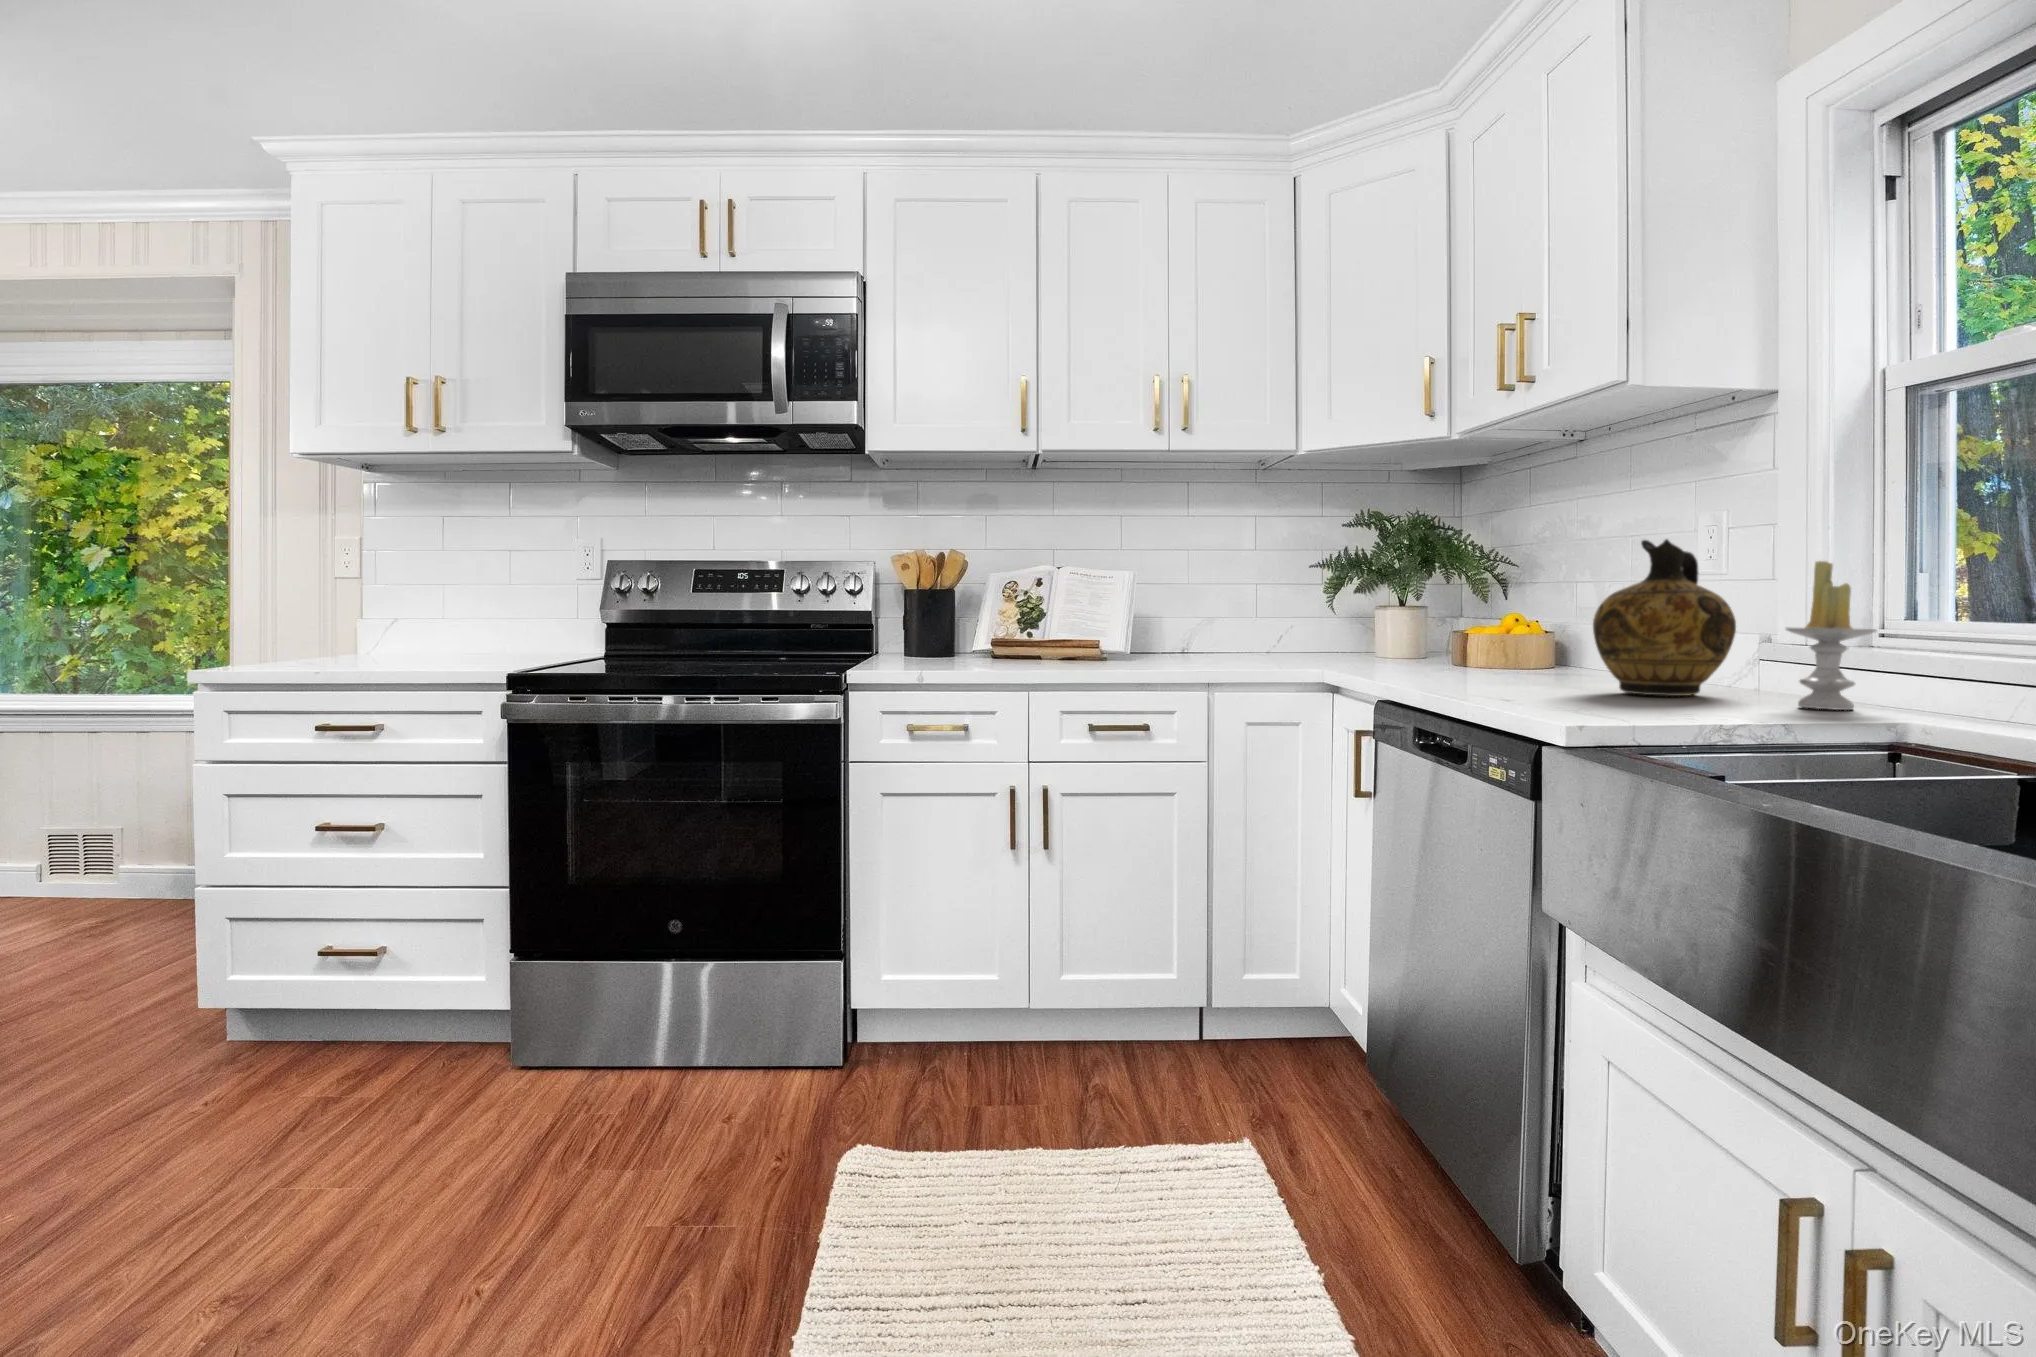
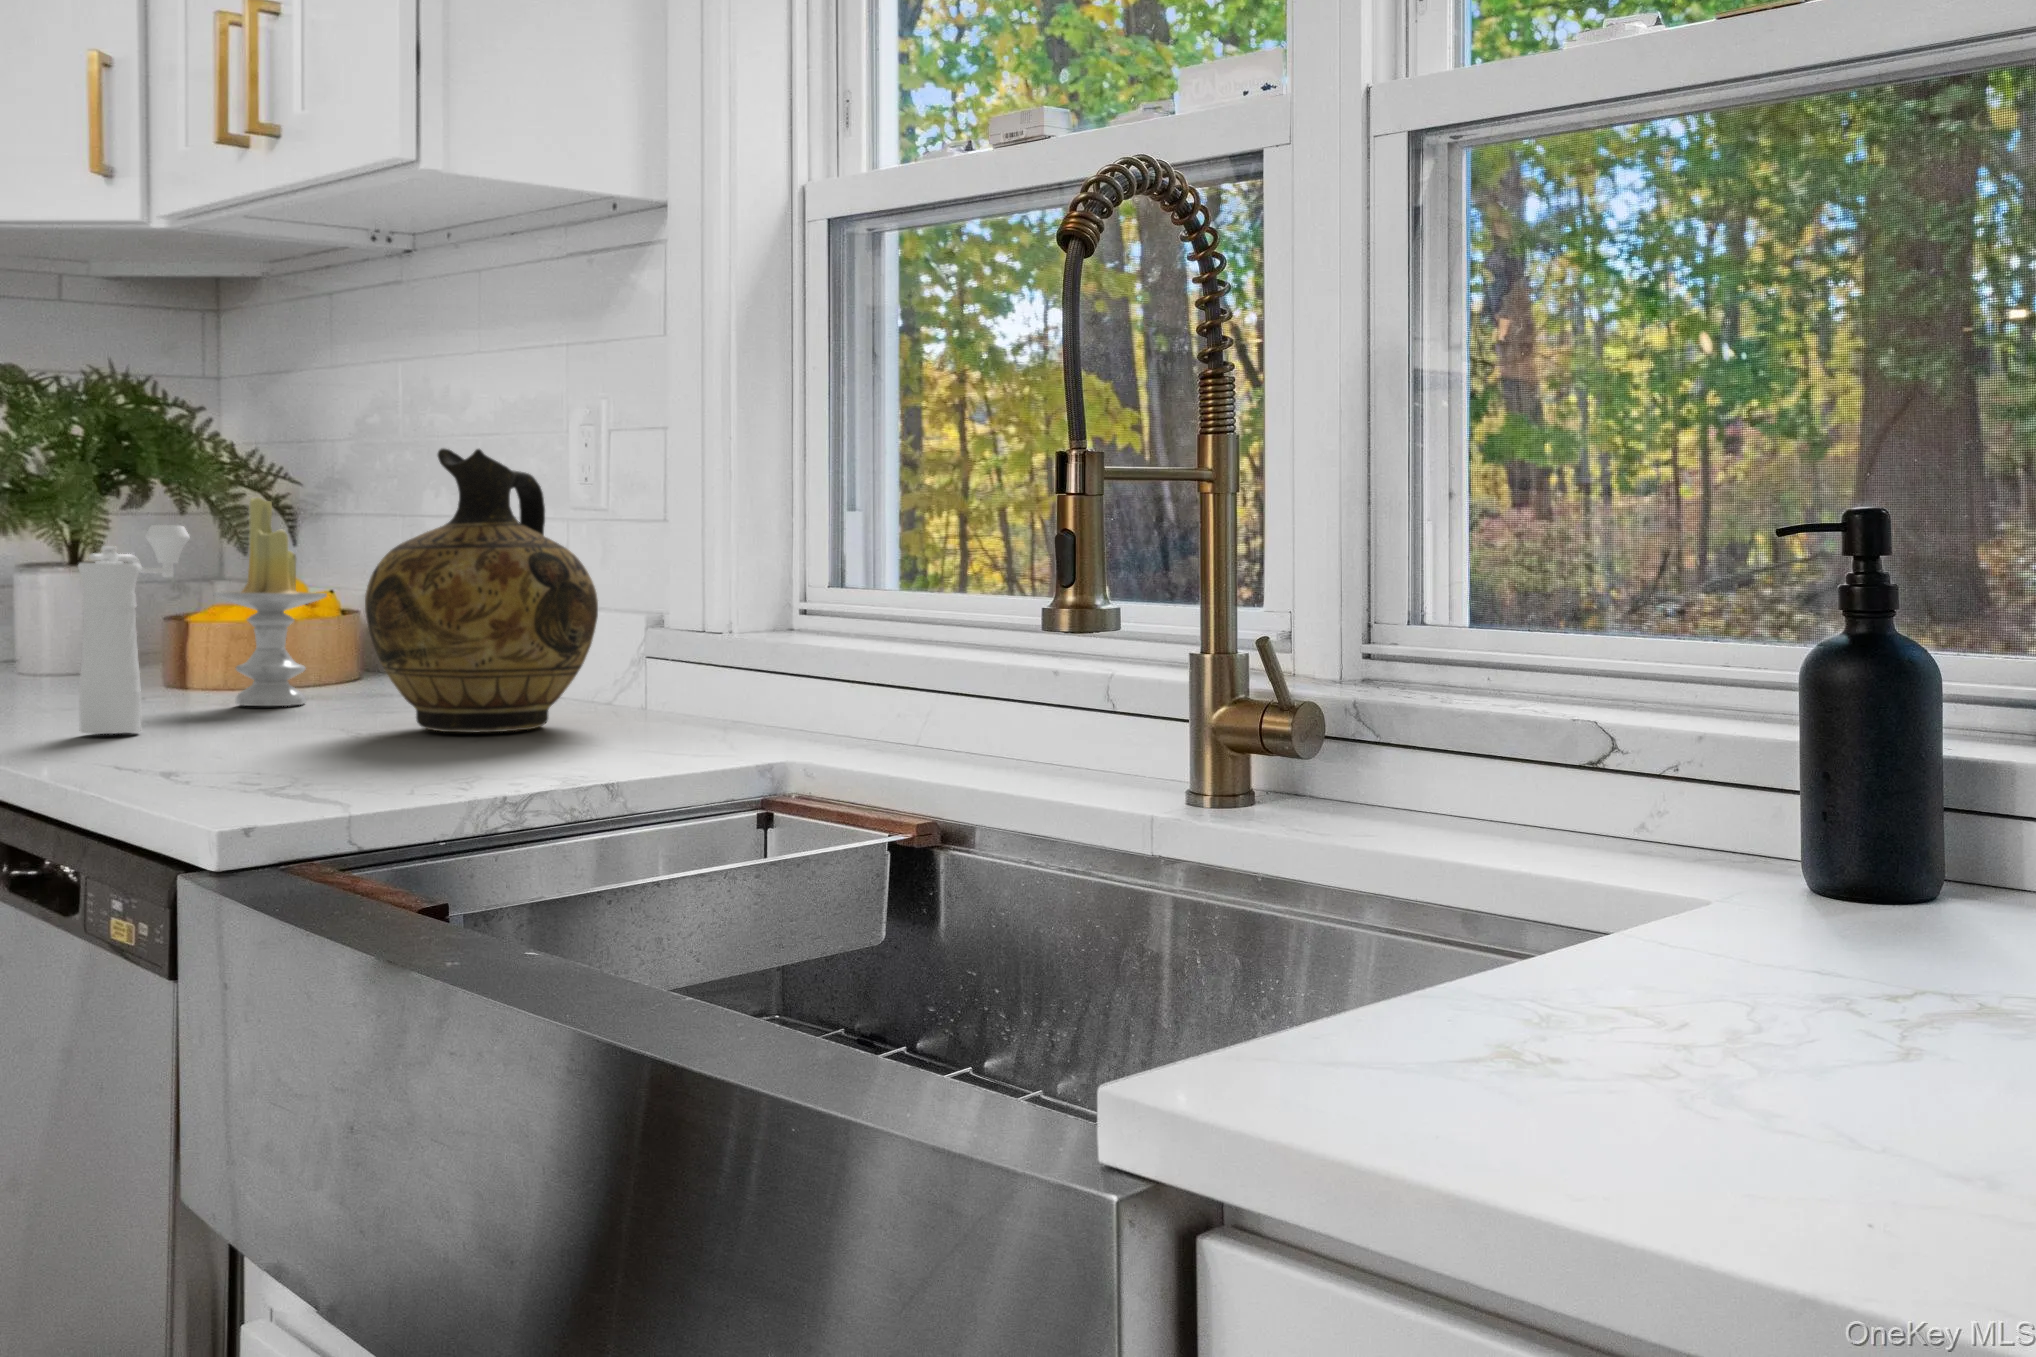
candle: present [1786,561,1876,710] -> present [213,497,327,706]
pepper mill: none [1438,586,1491,688] -> present [78,525,190,734]

